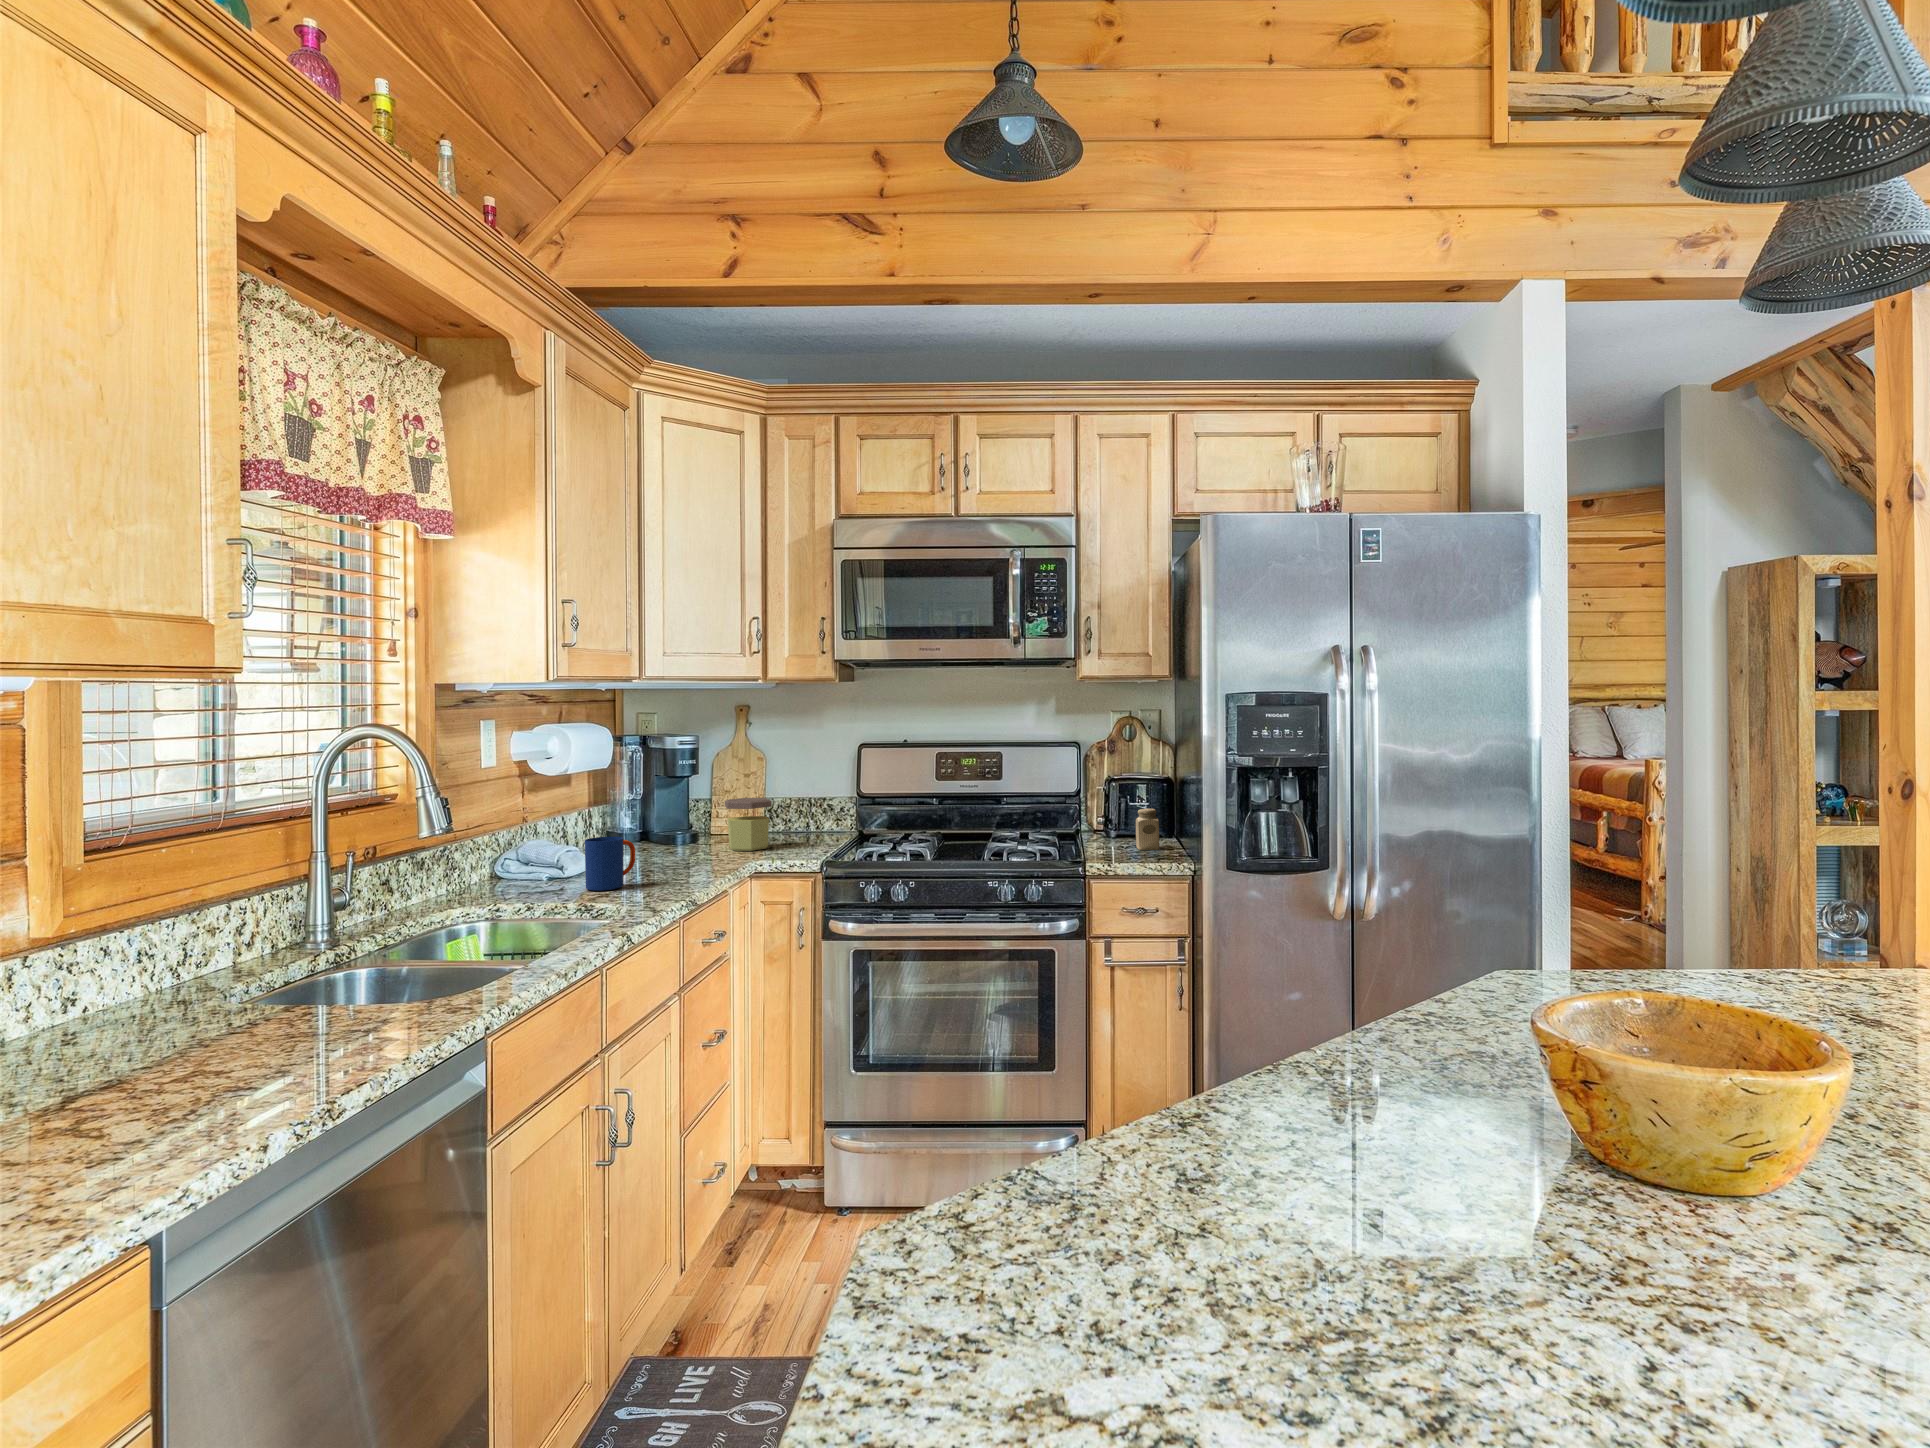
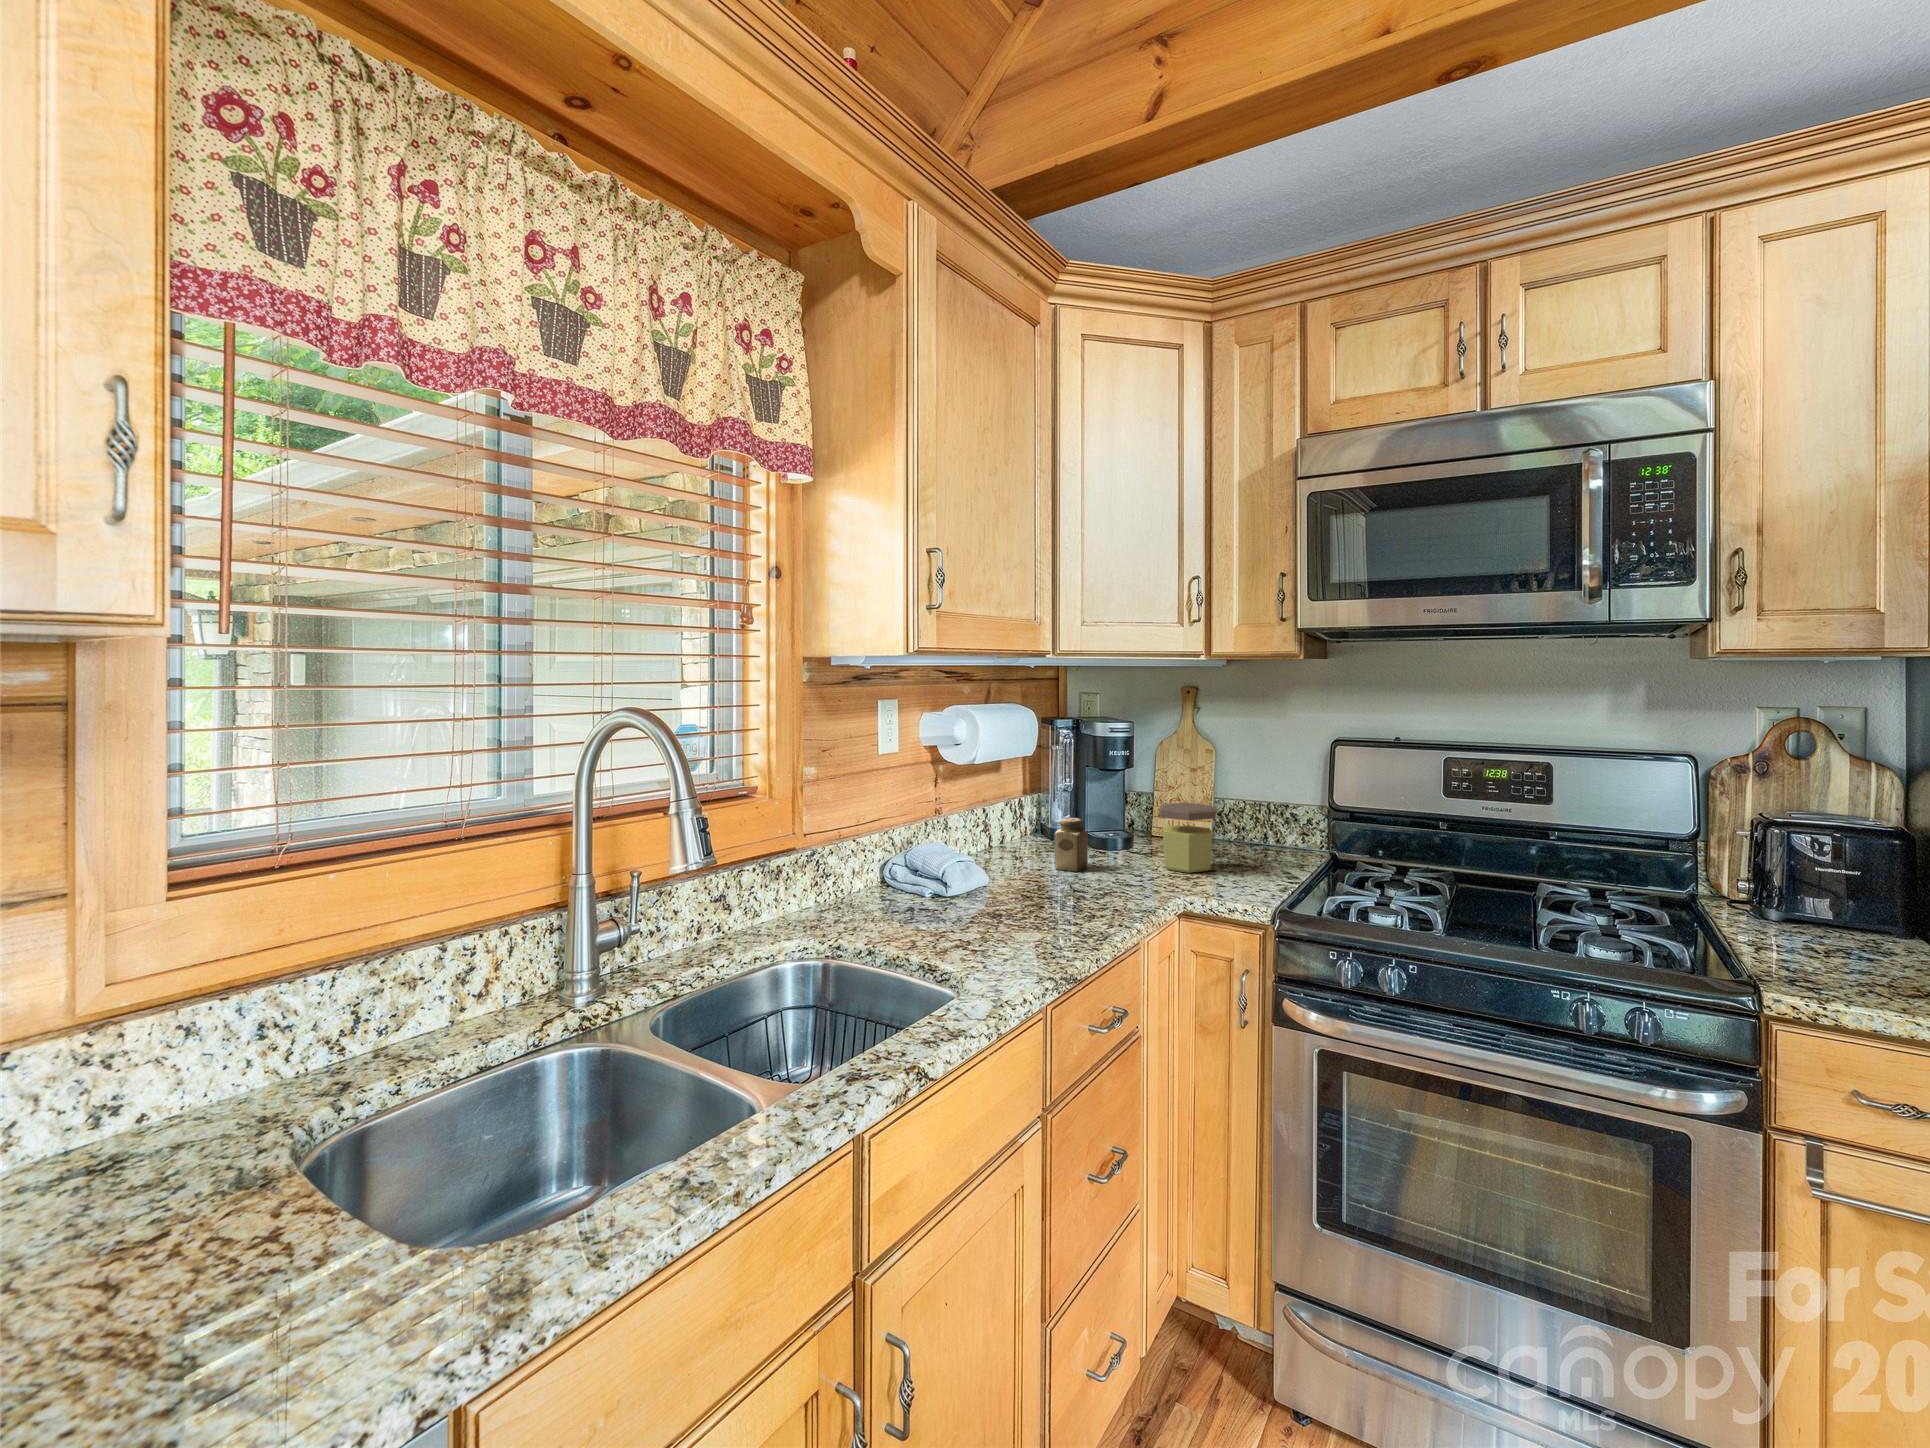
salt shaker: present [1136,809,1159,850] -> present [1054,818,1088,871]
mug: present [585,837,635,891] -> none [958,855,1022,929]

